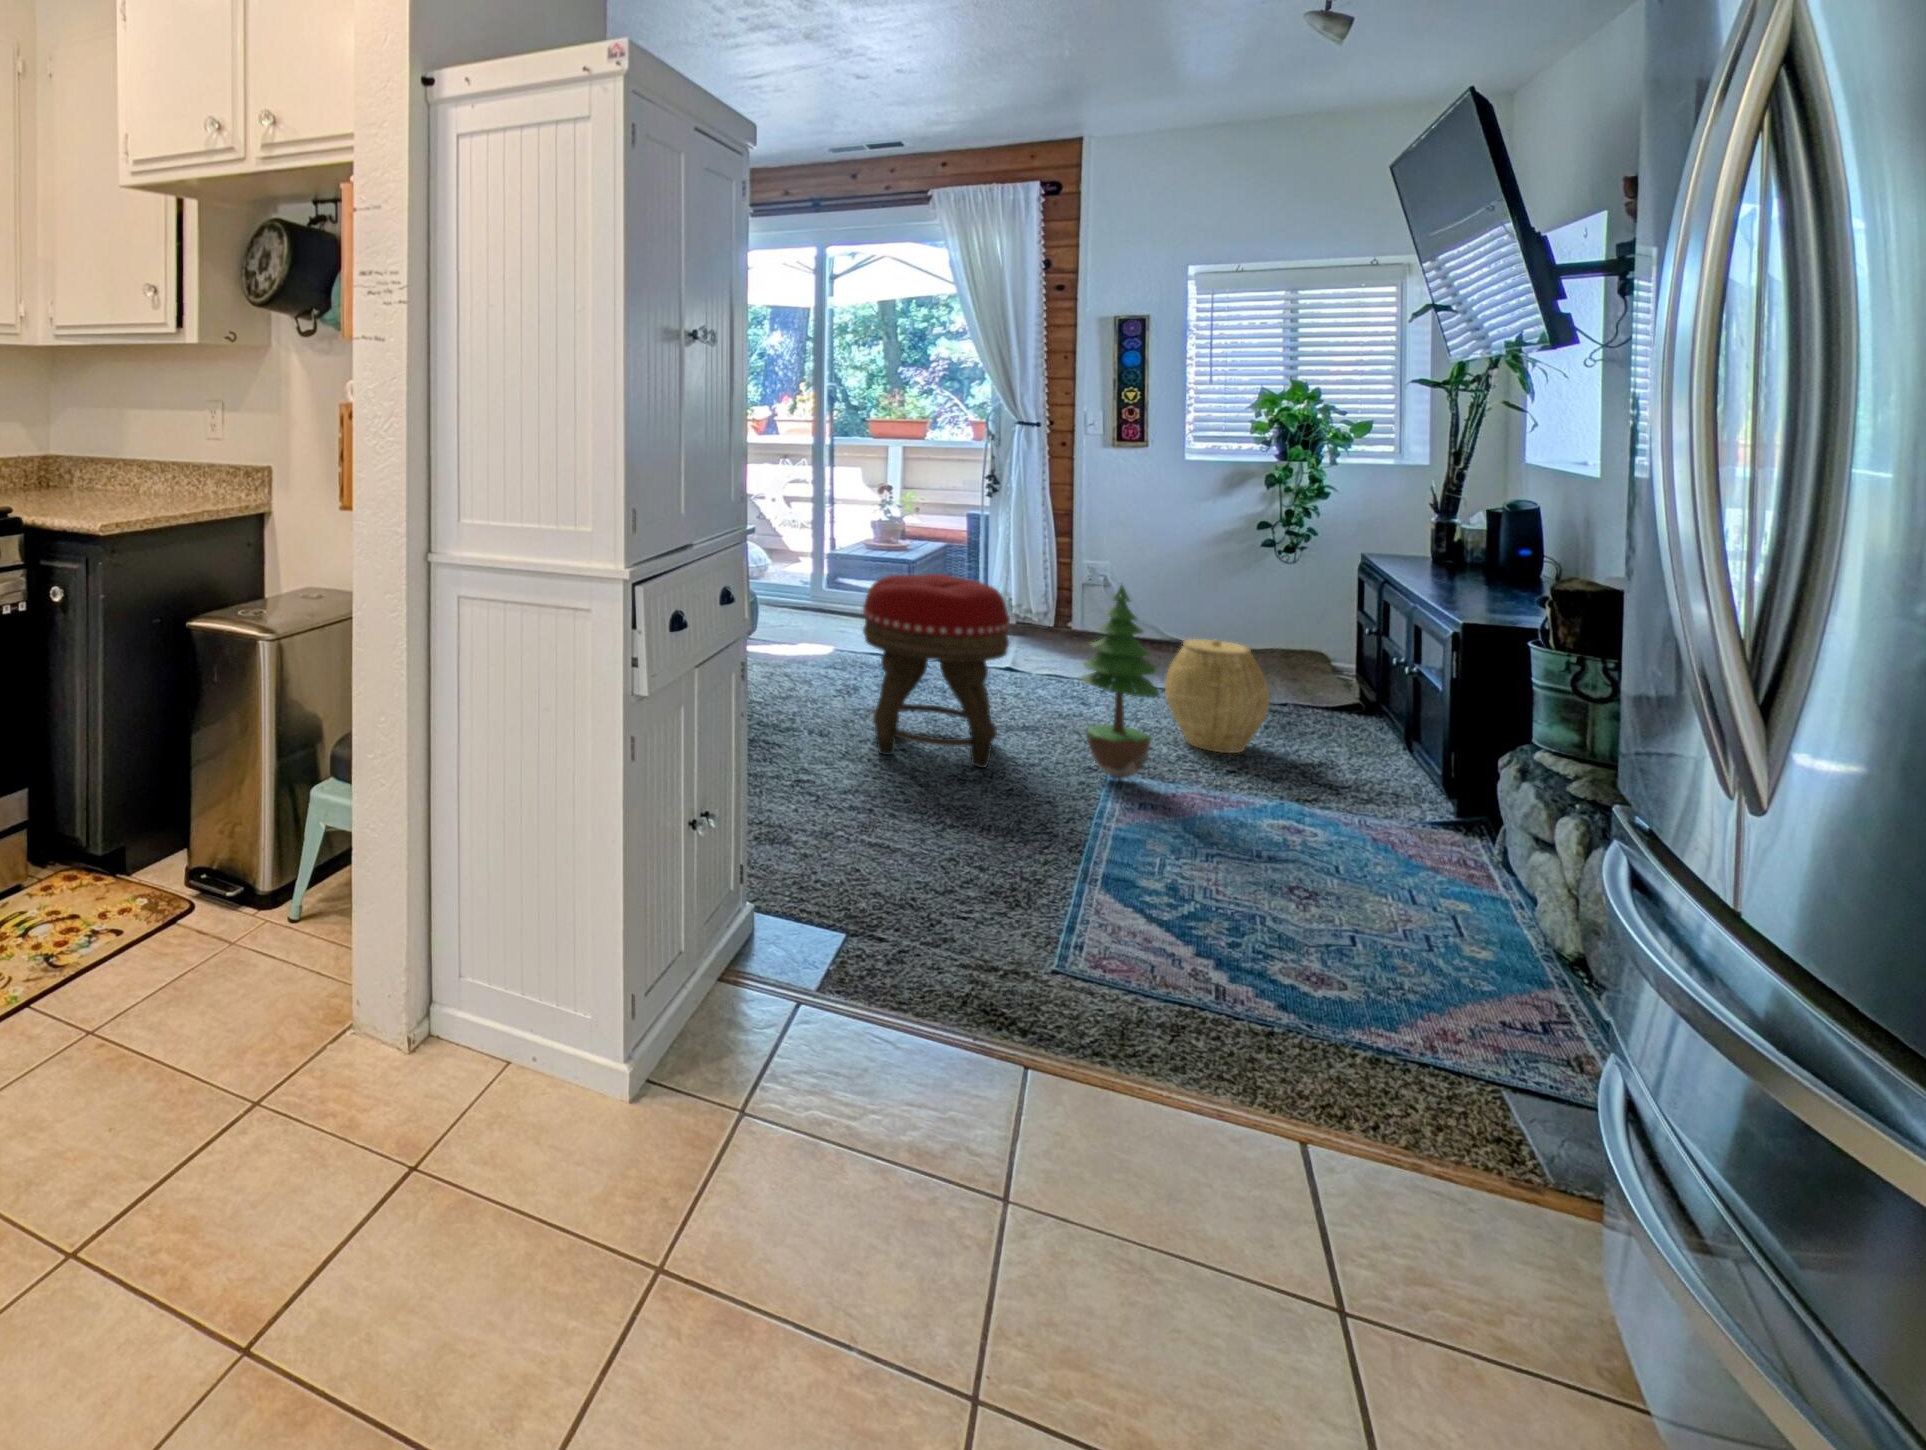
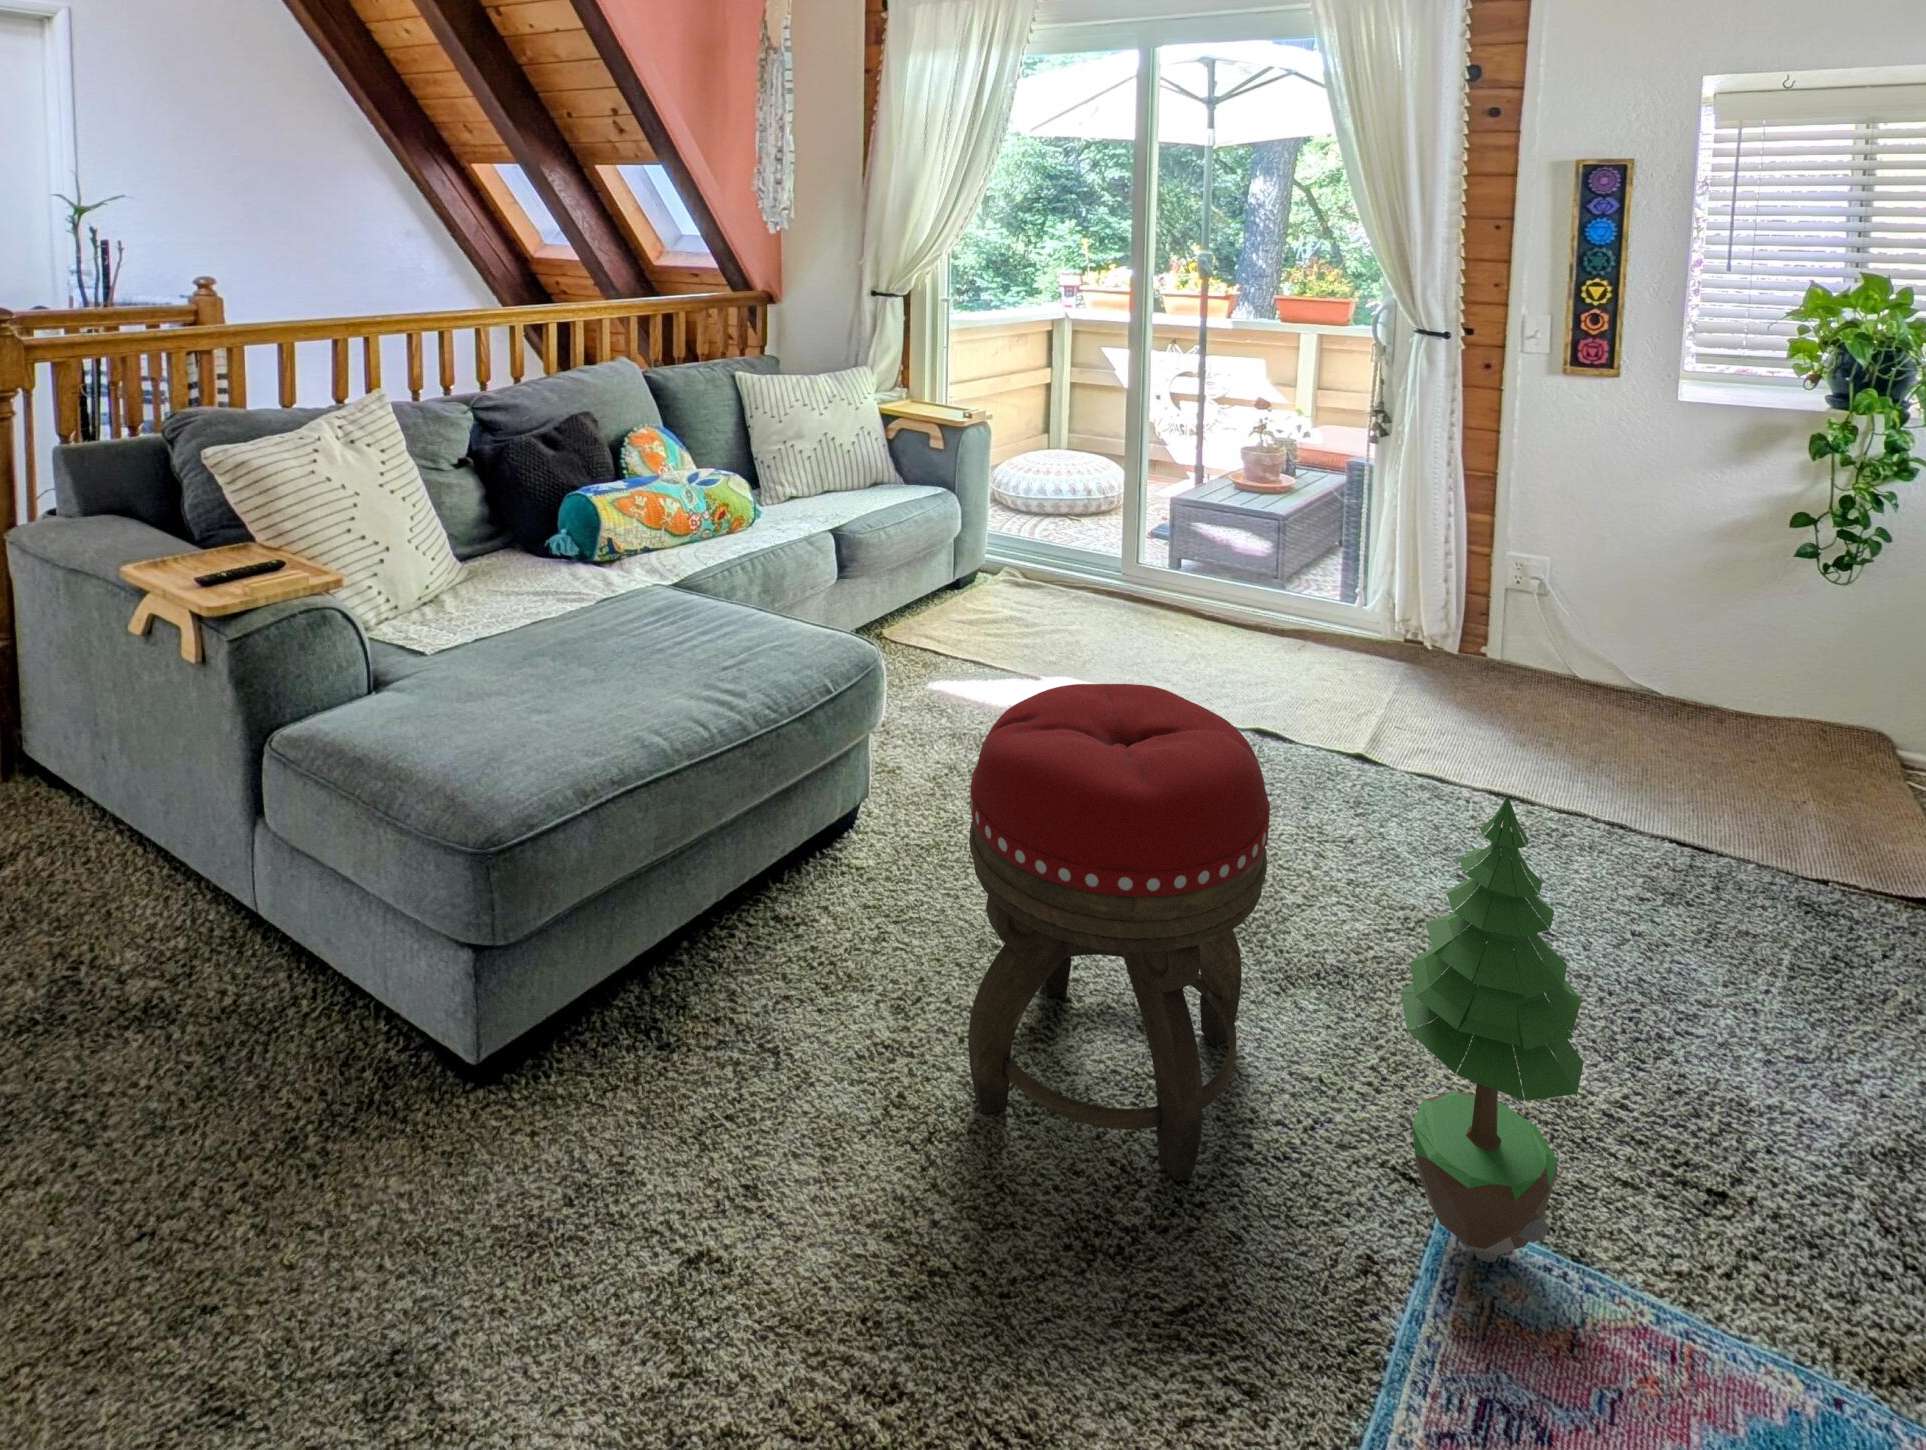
woven basket: present [1165,639,1270,753] -> none [1608,825,1826,1095]

